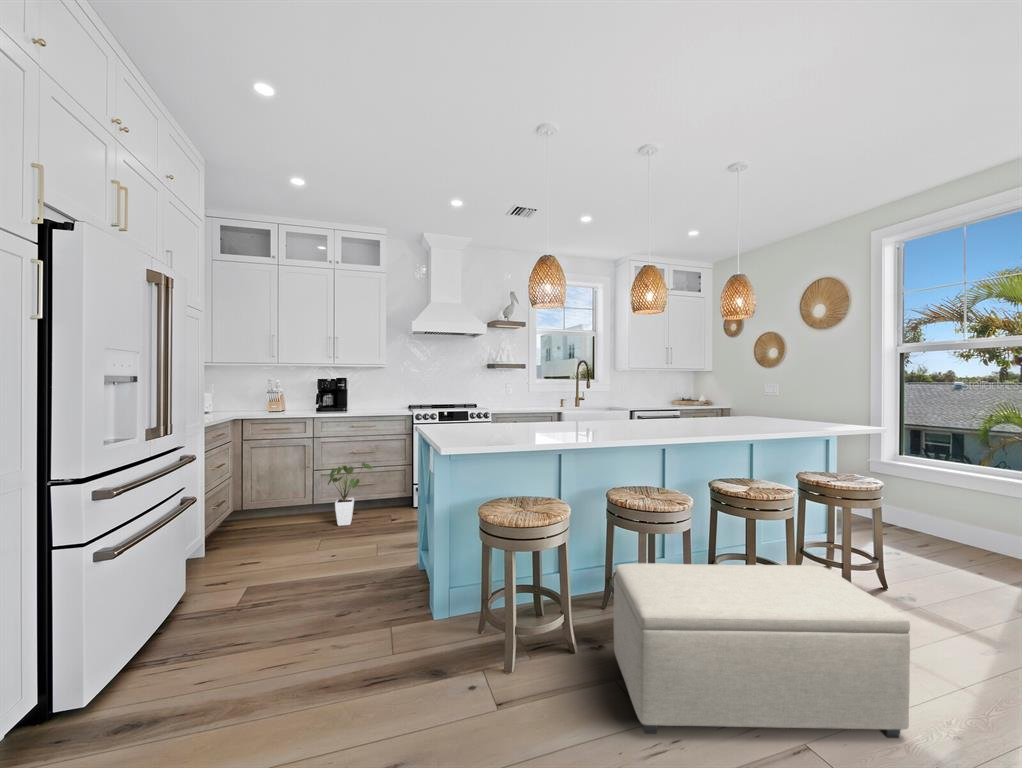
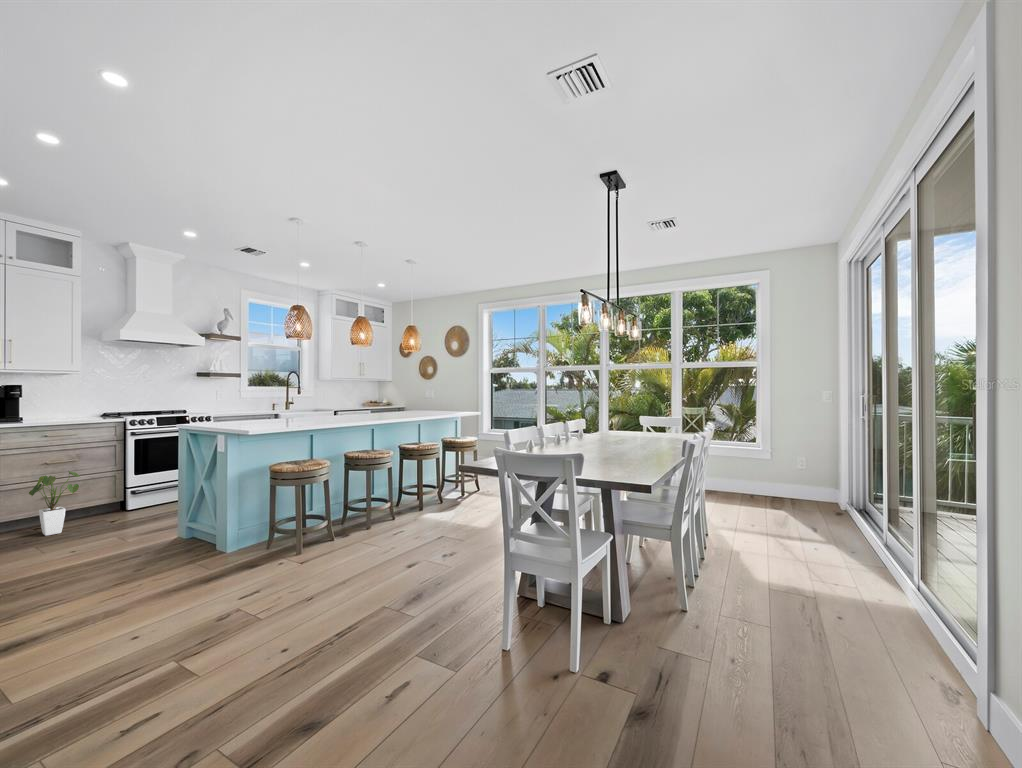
ottoman: present [614,563,910,738] -> none [357,471,476,547]

